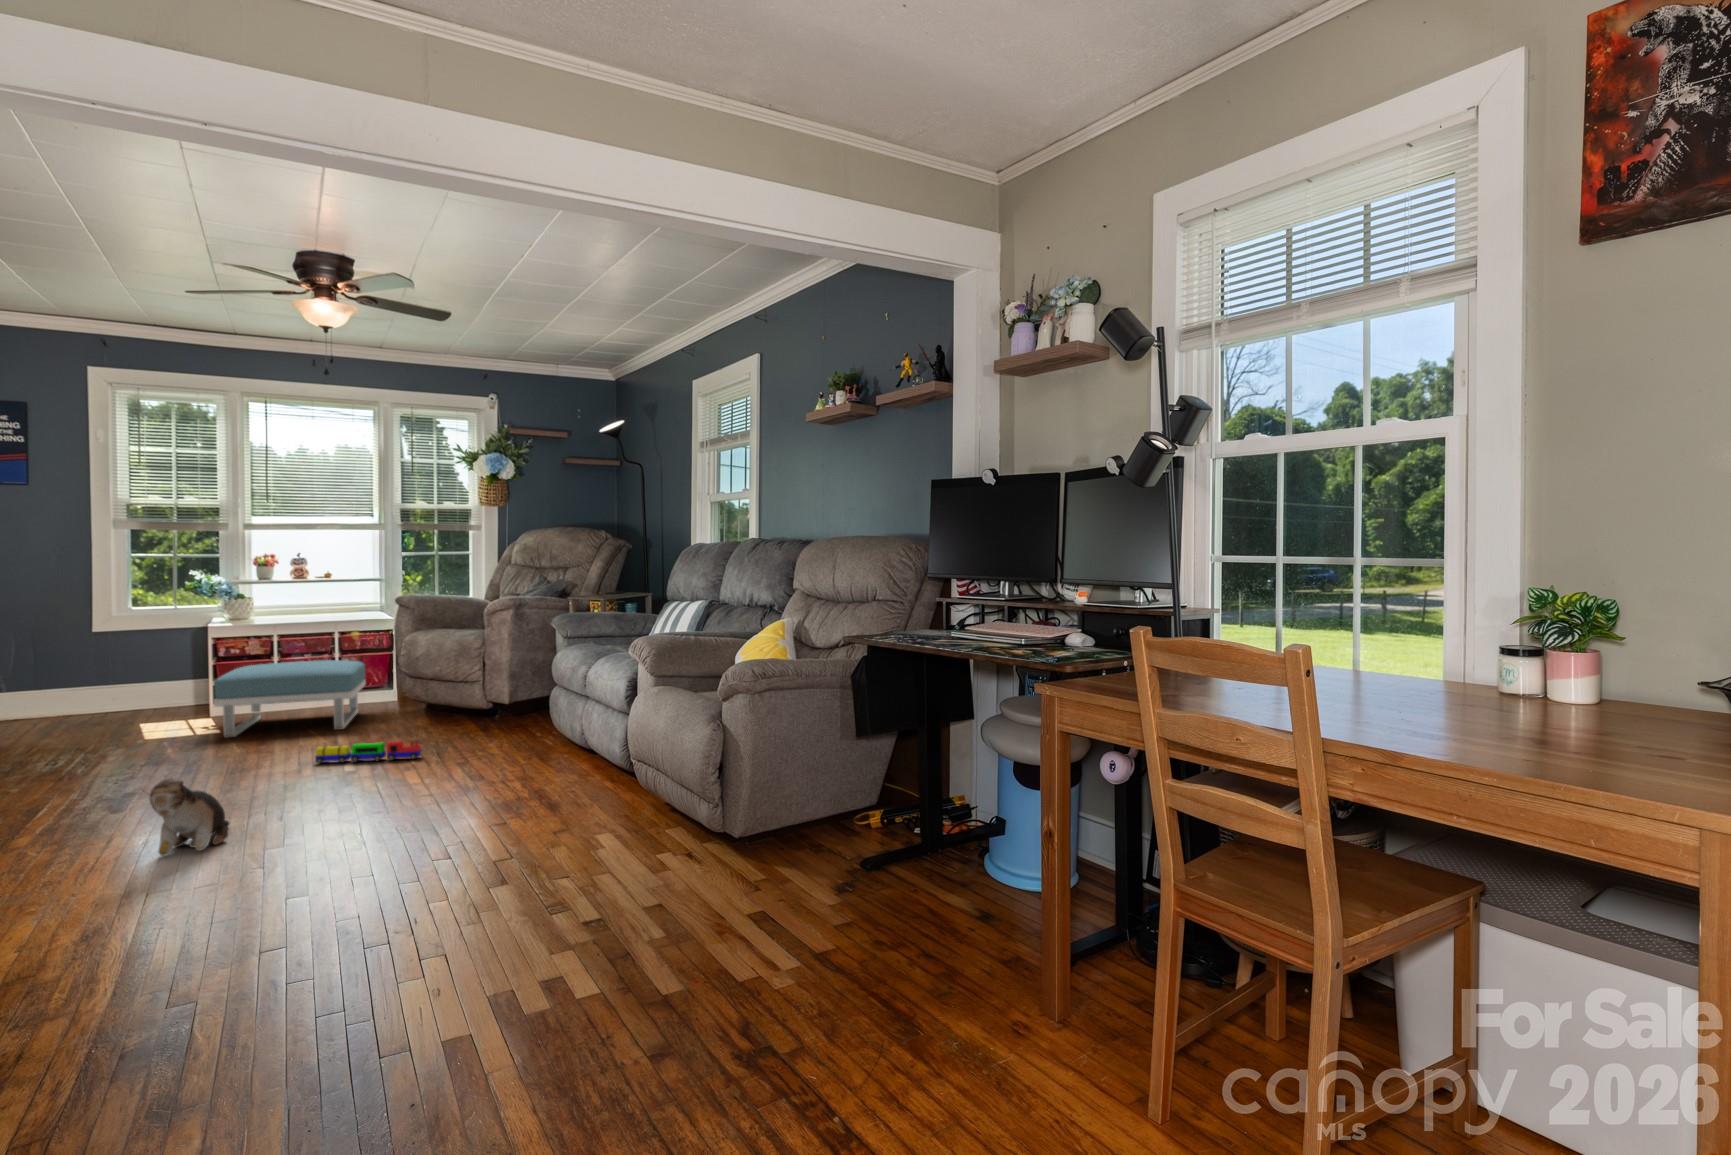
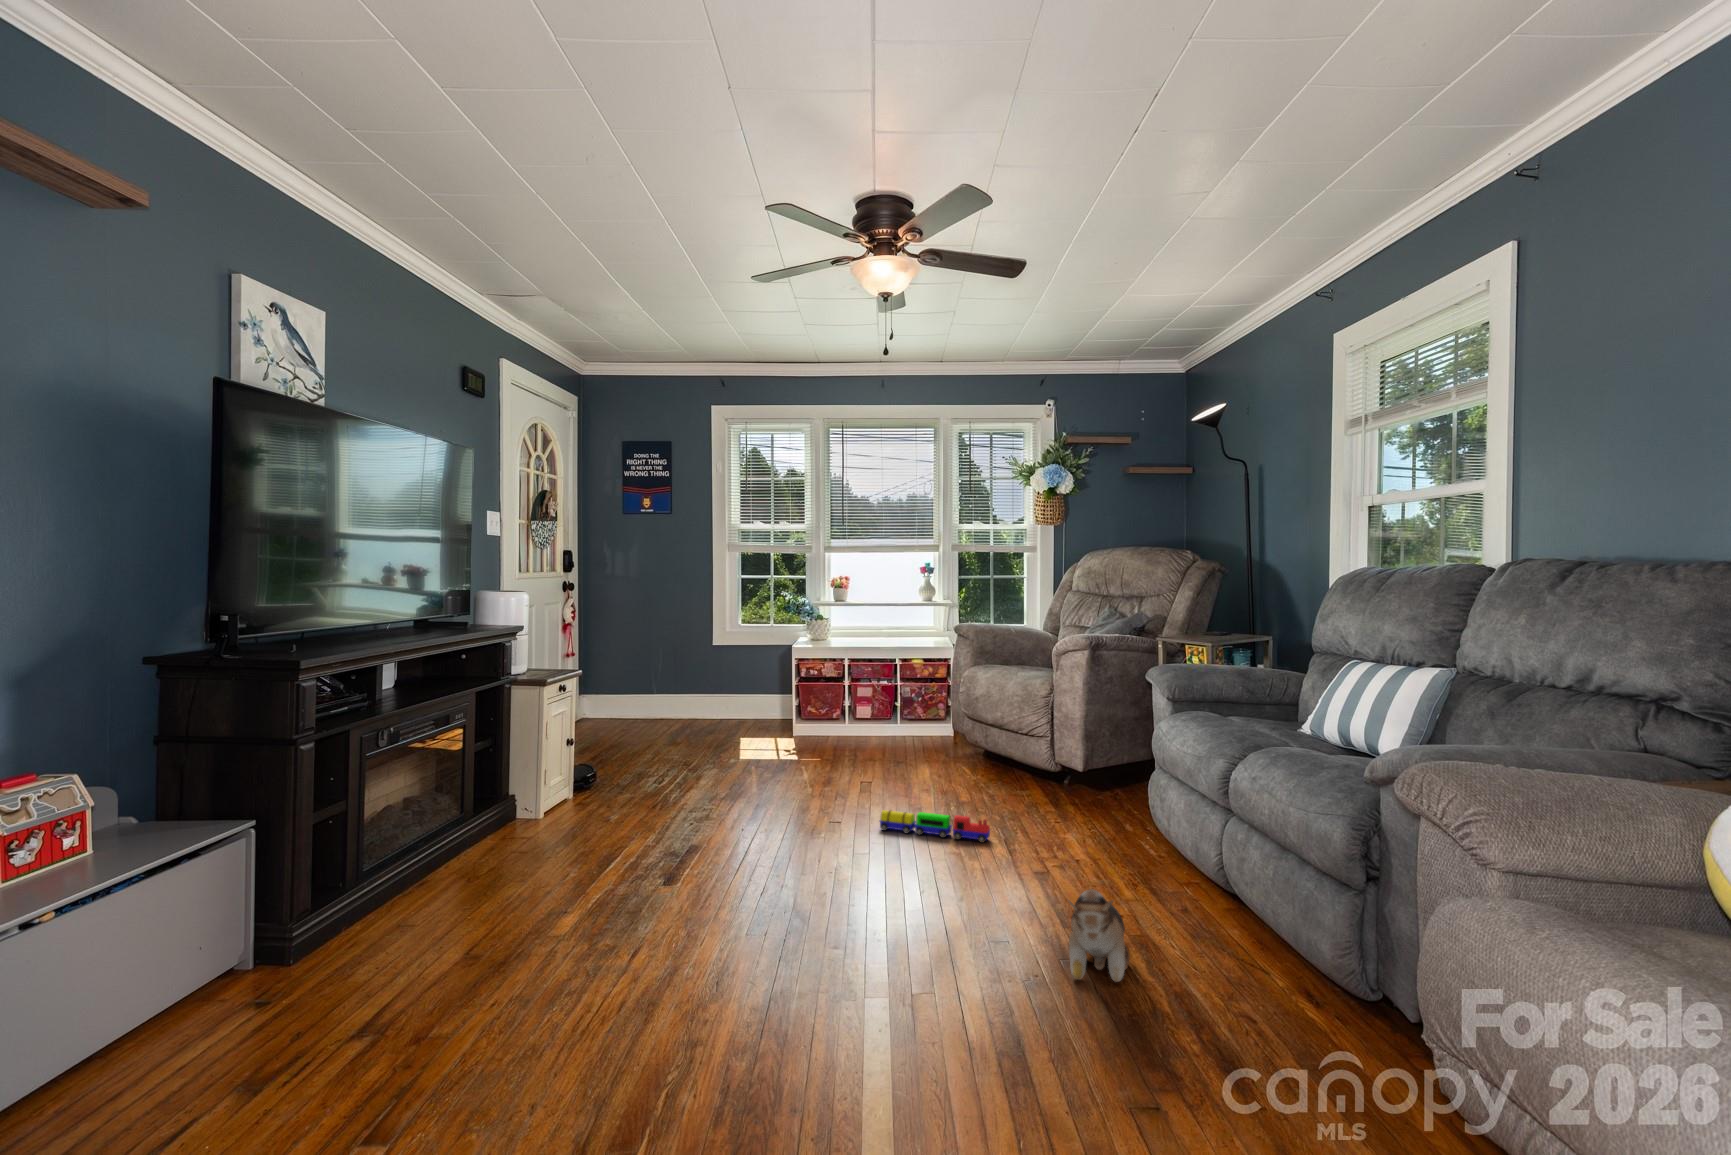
footstool: present [214,660,366,738] -> none [793,690,926,772]
plush toy: present [141,778,229,856] -> present [1068,889,1130,982]

